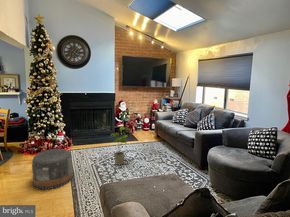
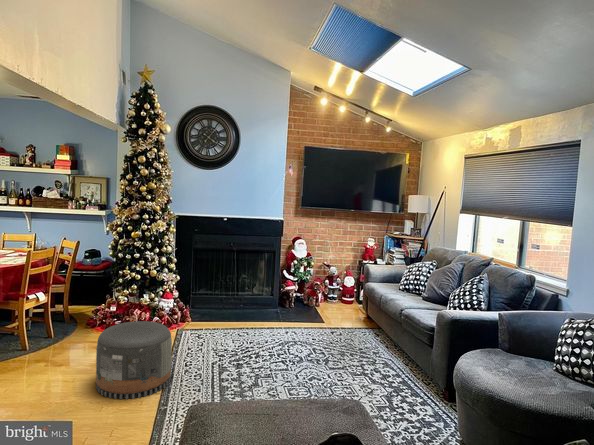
house plant: present [111,126,127,165] -> none [253,287,296,370]

